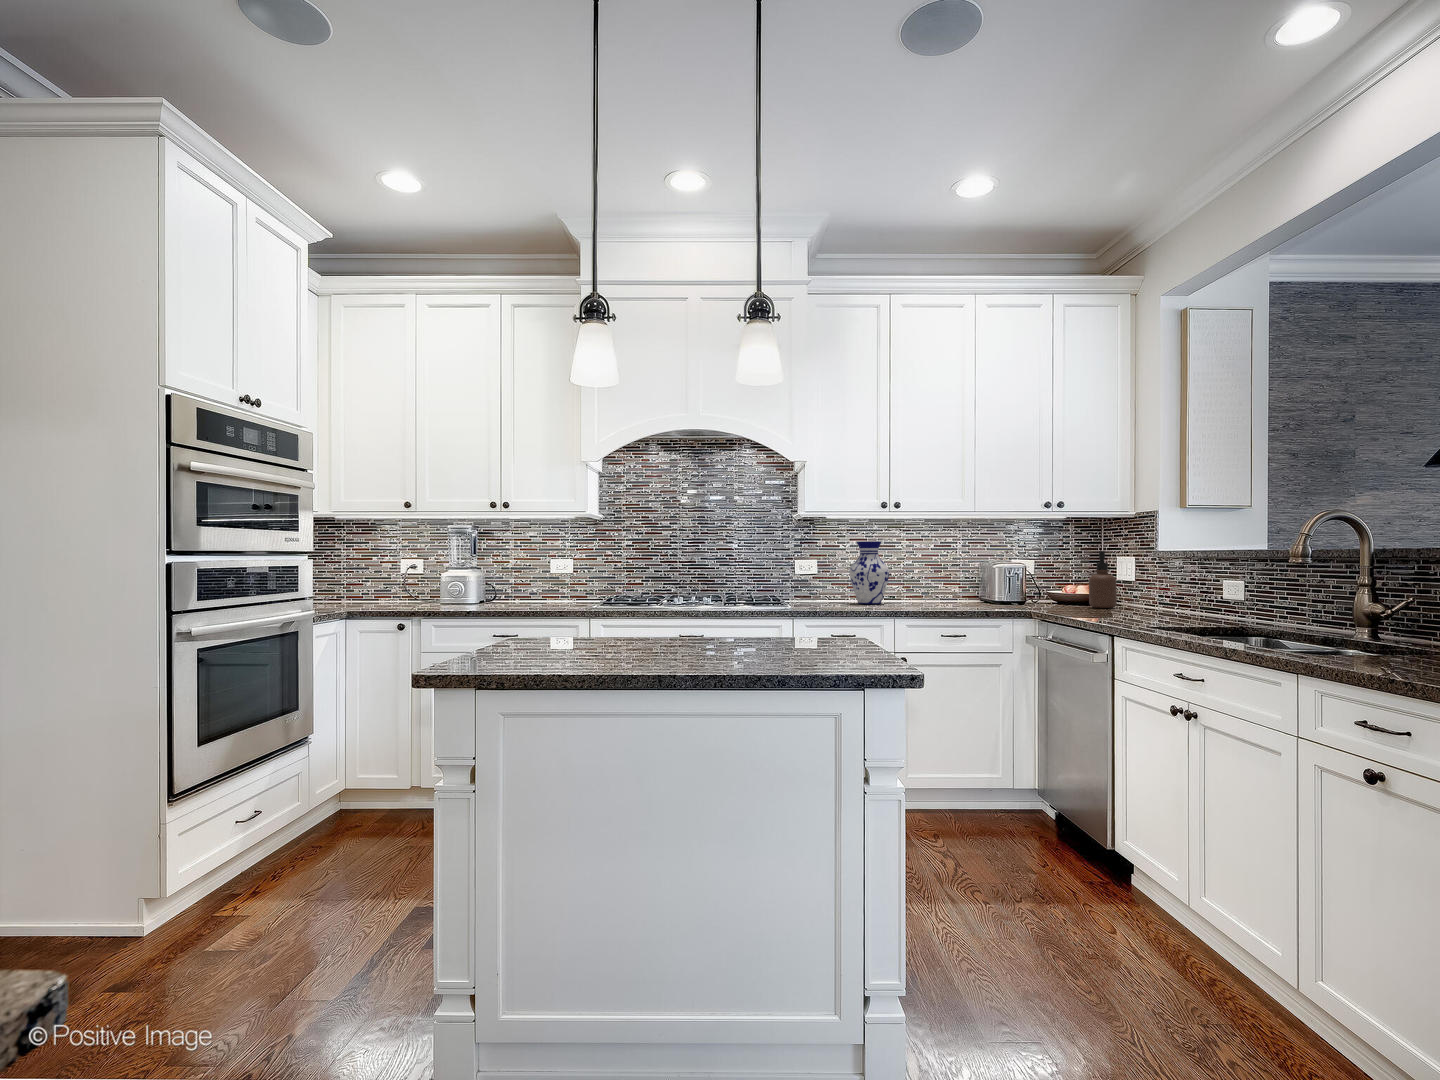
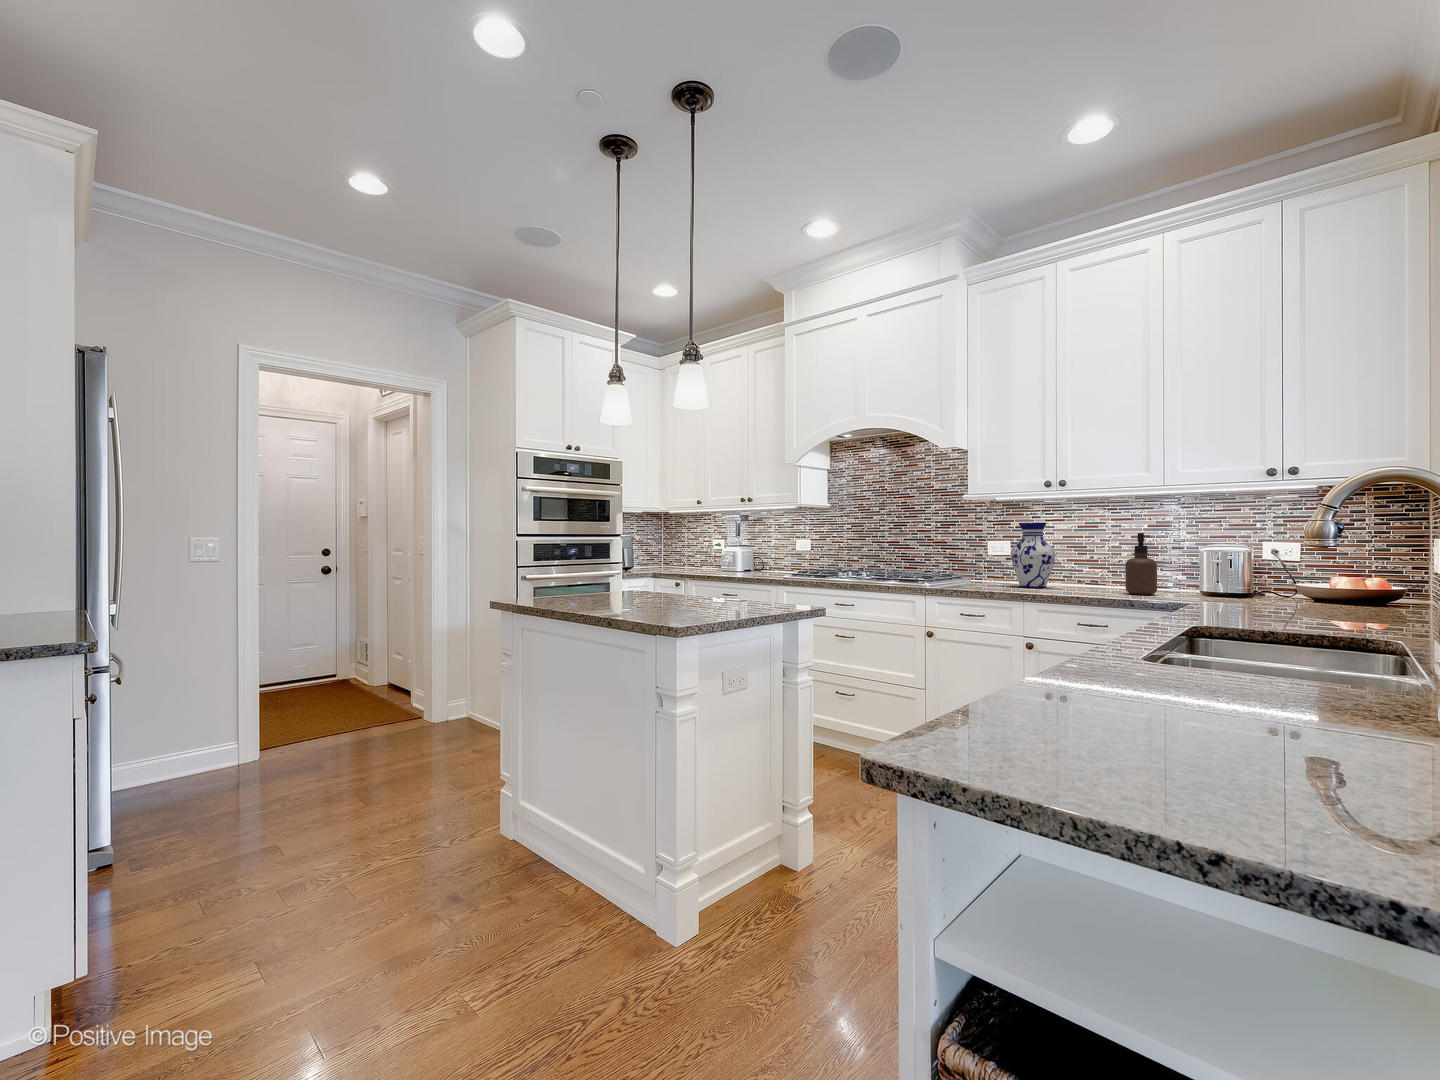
soap dispenser: present [1089,551,1117,608] -> present [1125,533,1157,595]

